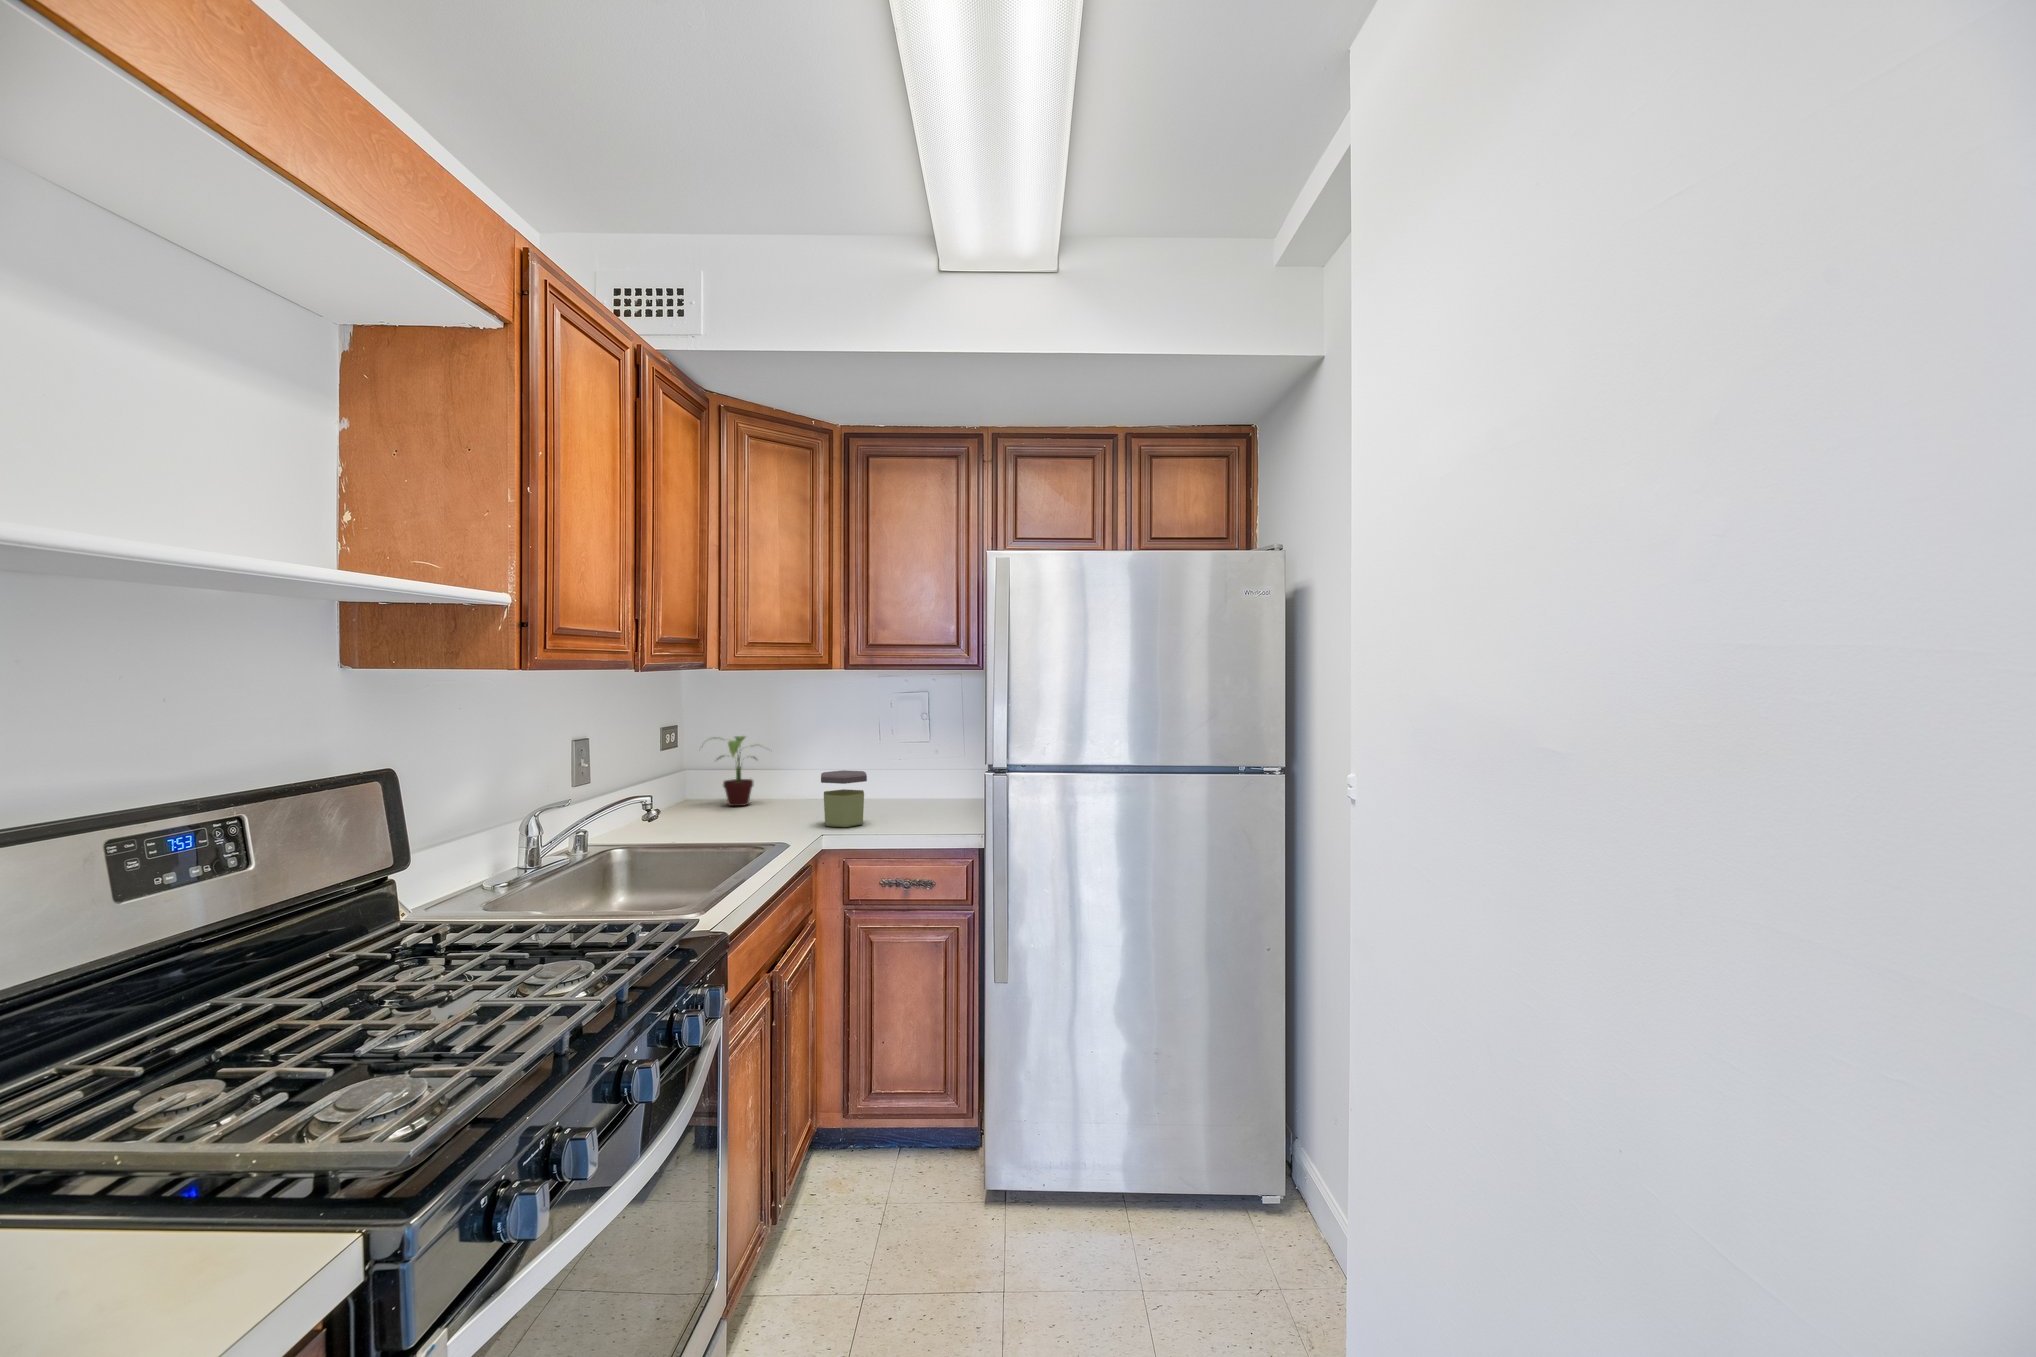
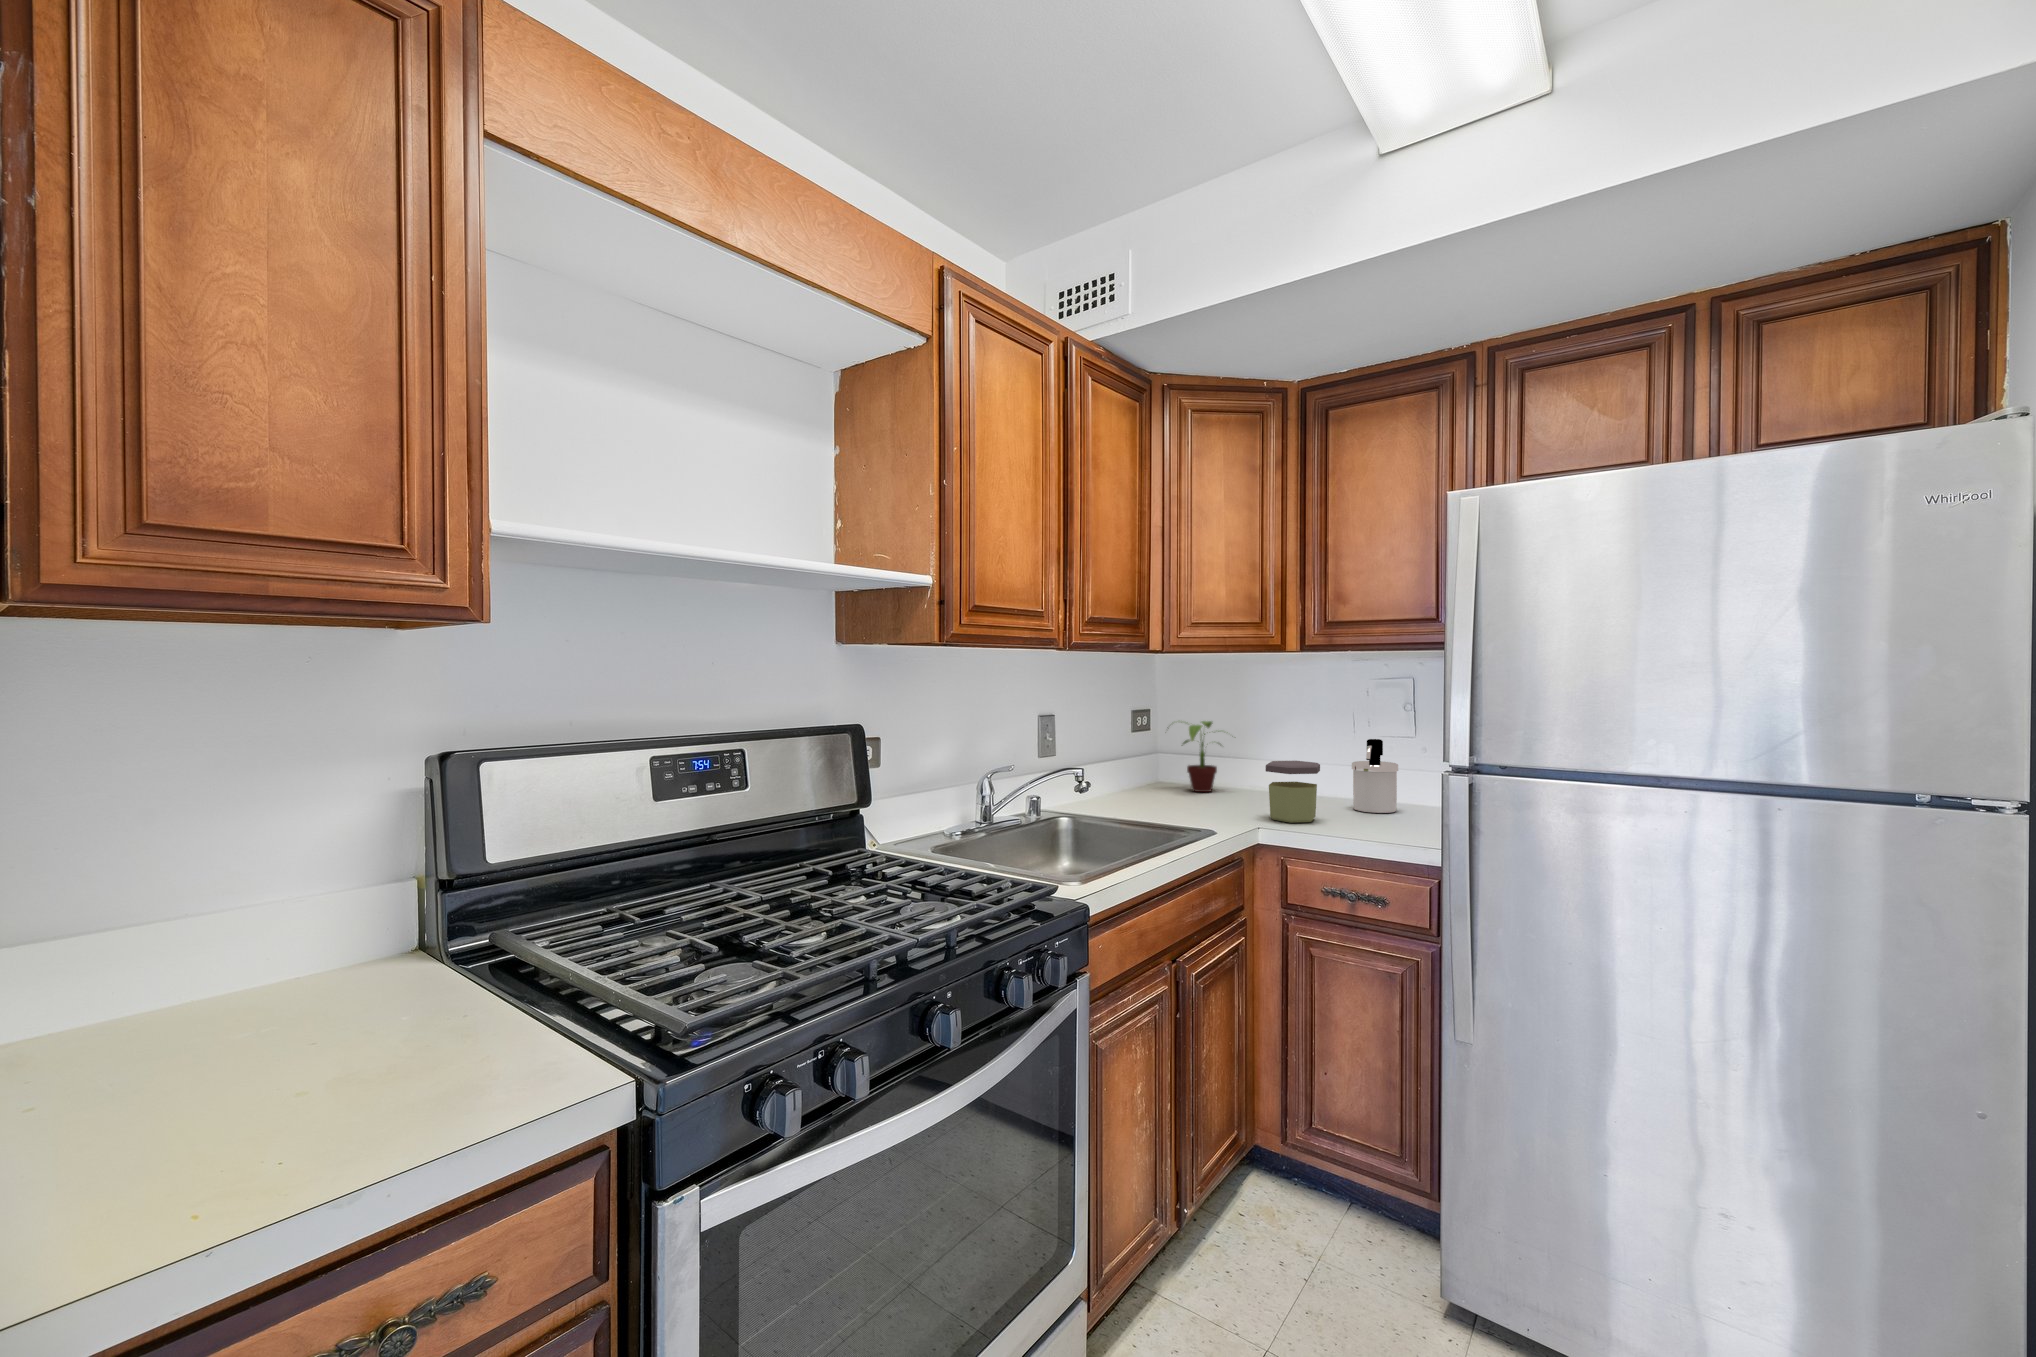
soap dispenser: none [883,747,921,810] -> present [1352,739,1398,813]

